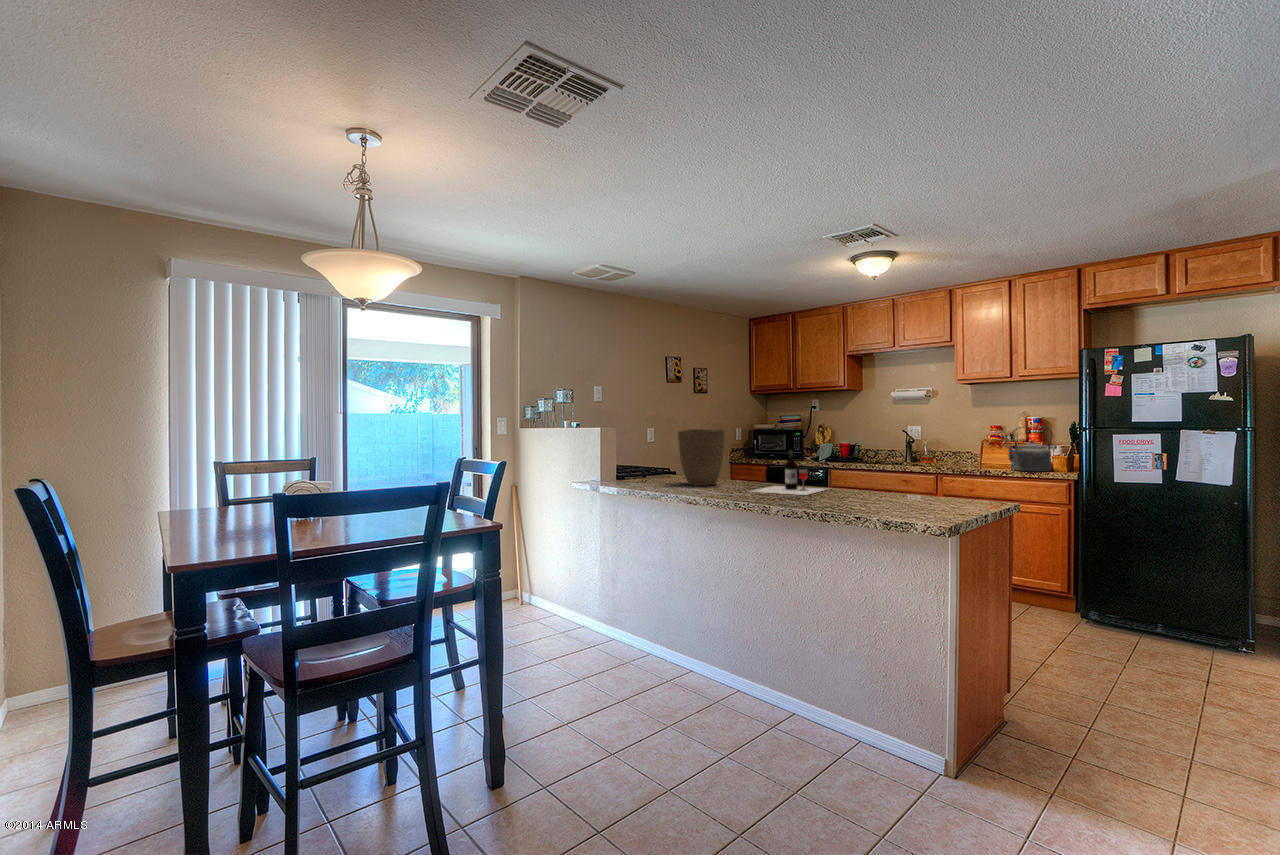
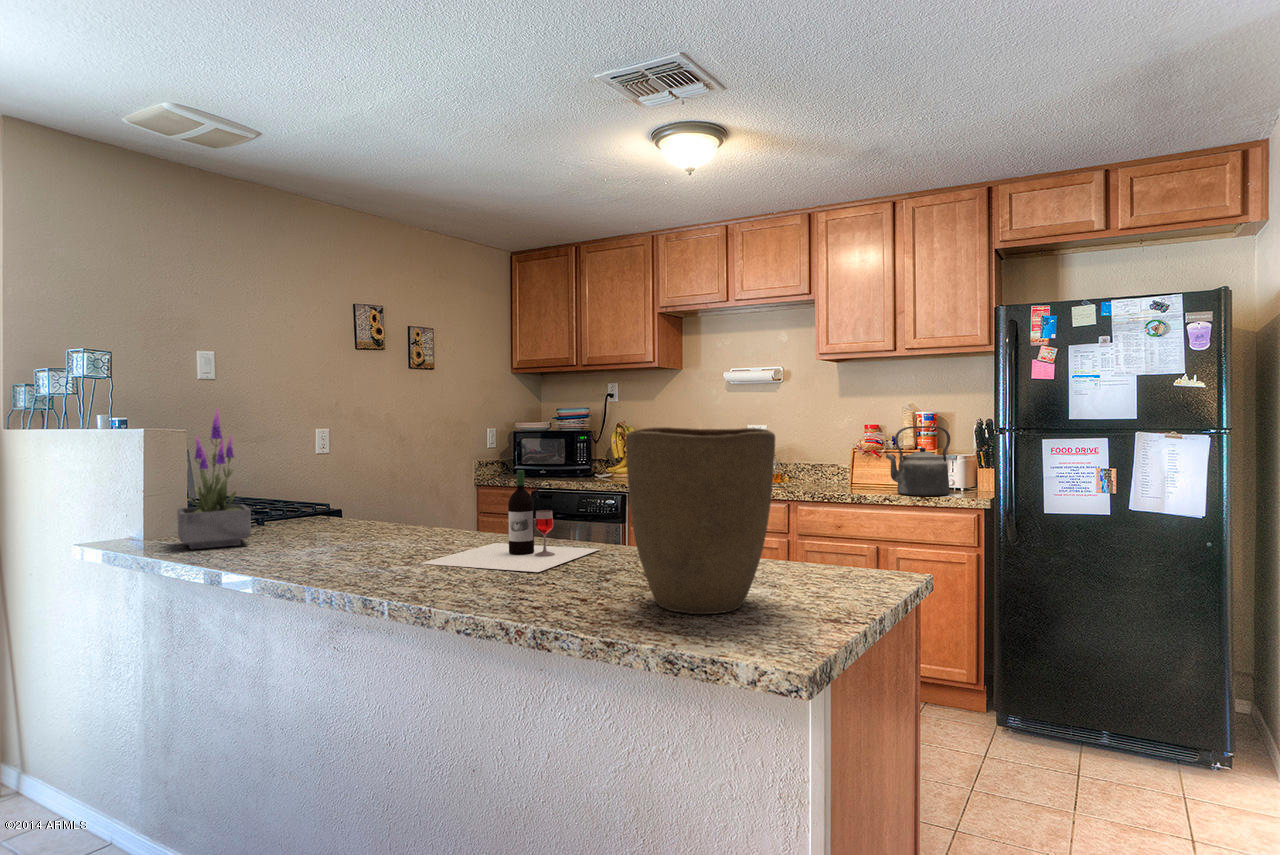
potted plant: none [627,421,661,485] -> present [177,408,251,549]
vase: present [678,429,725,486] -> present [626,427,775,614]

